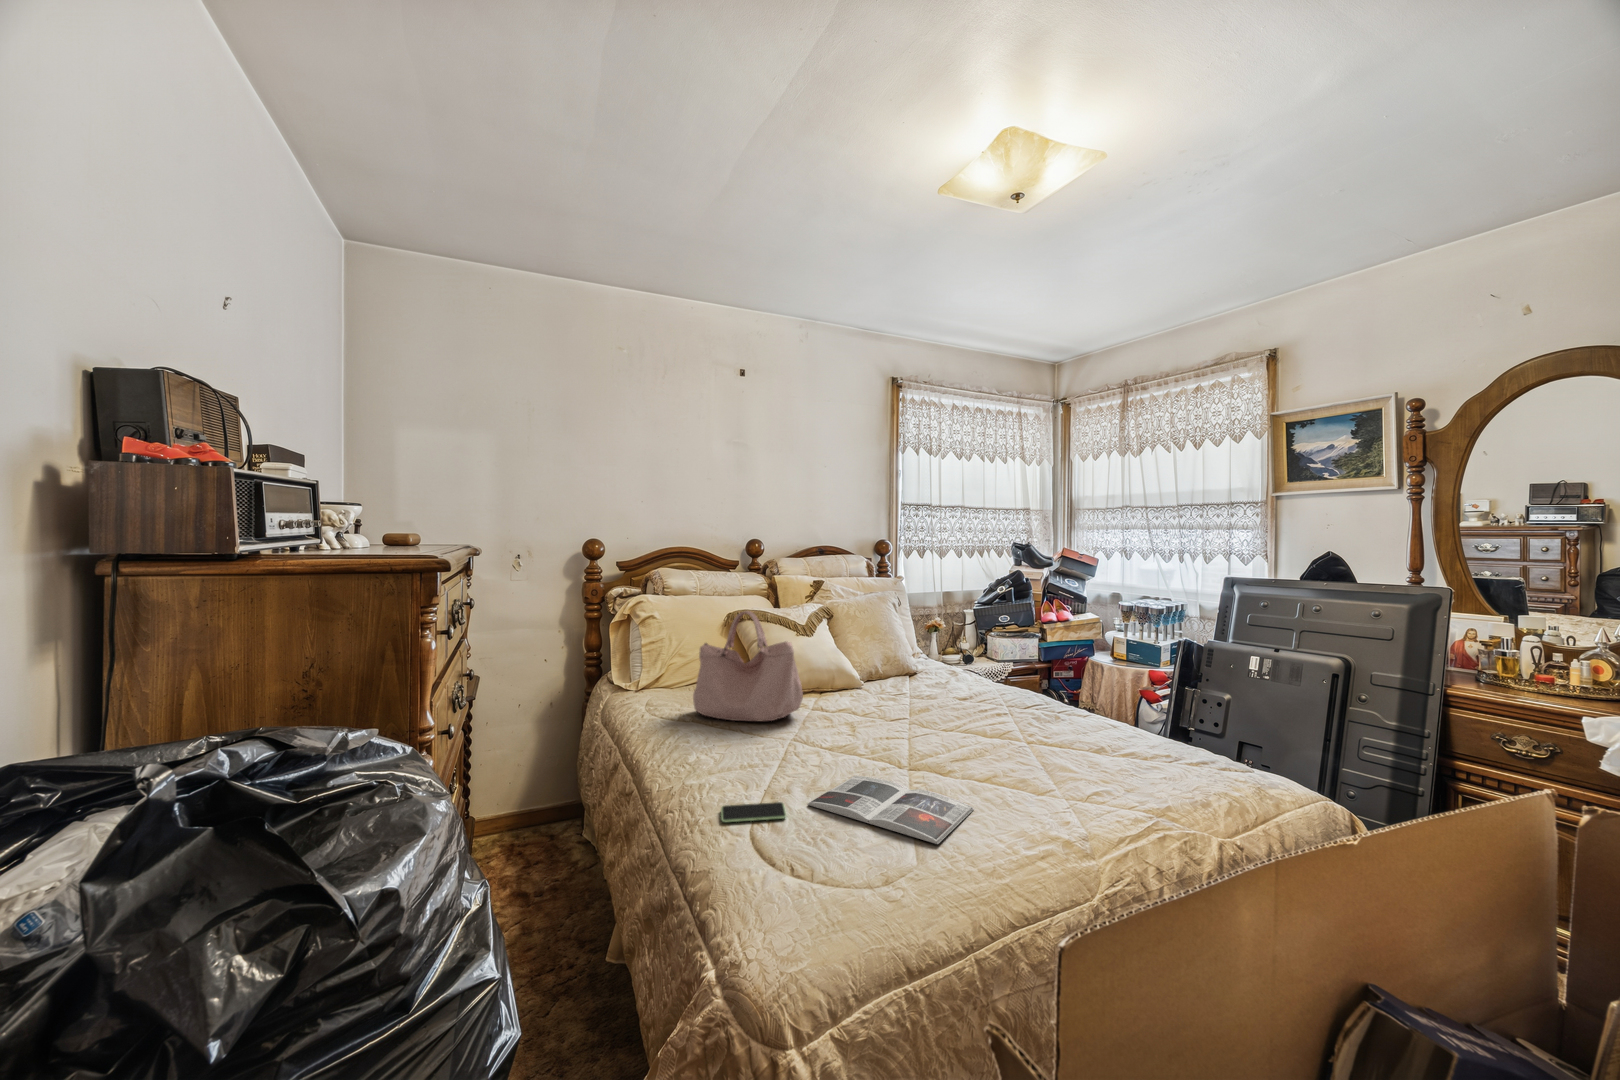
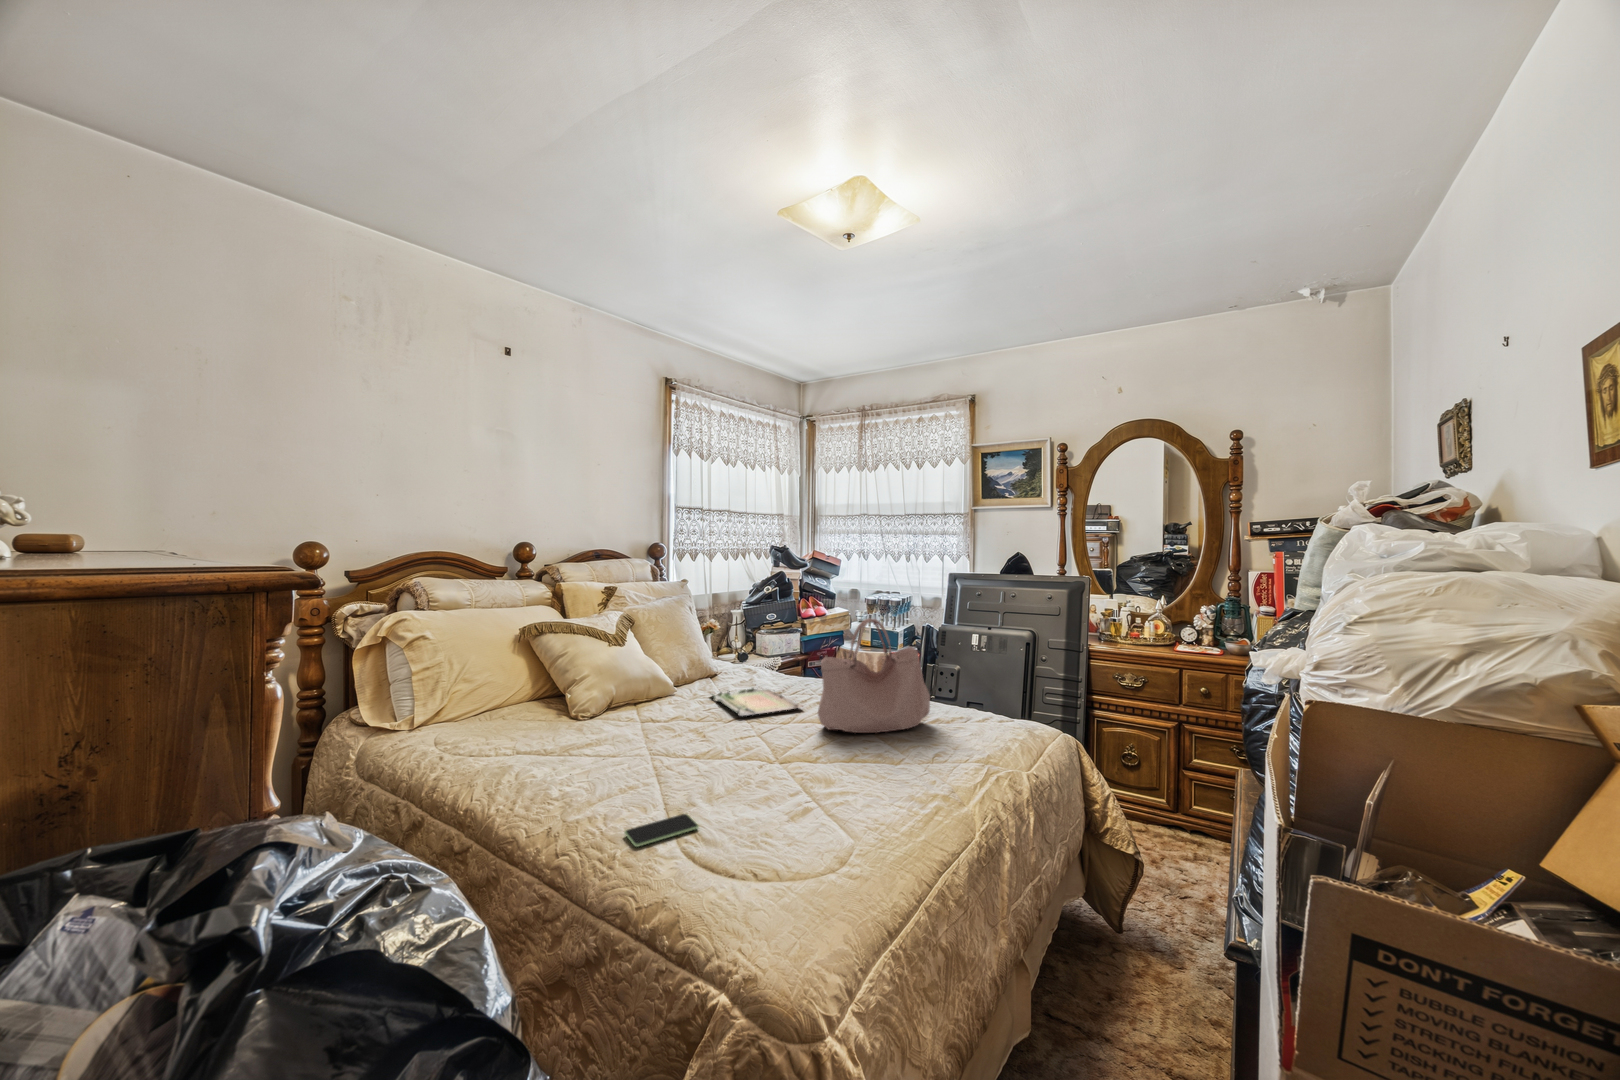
handbag: present [693,611,803,721] -> present [818,619,930,733]
tray: none [890,688,977,721] -> present [712,684,802,716]
magazine: present [807,776,974,844] -> none [710,774,857,820]

